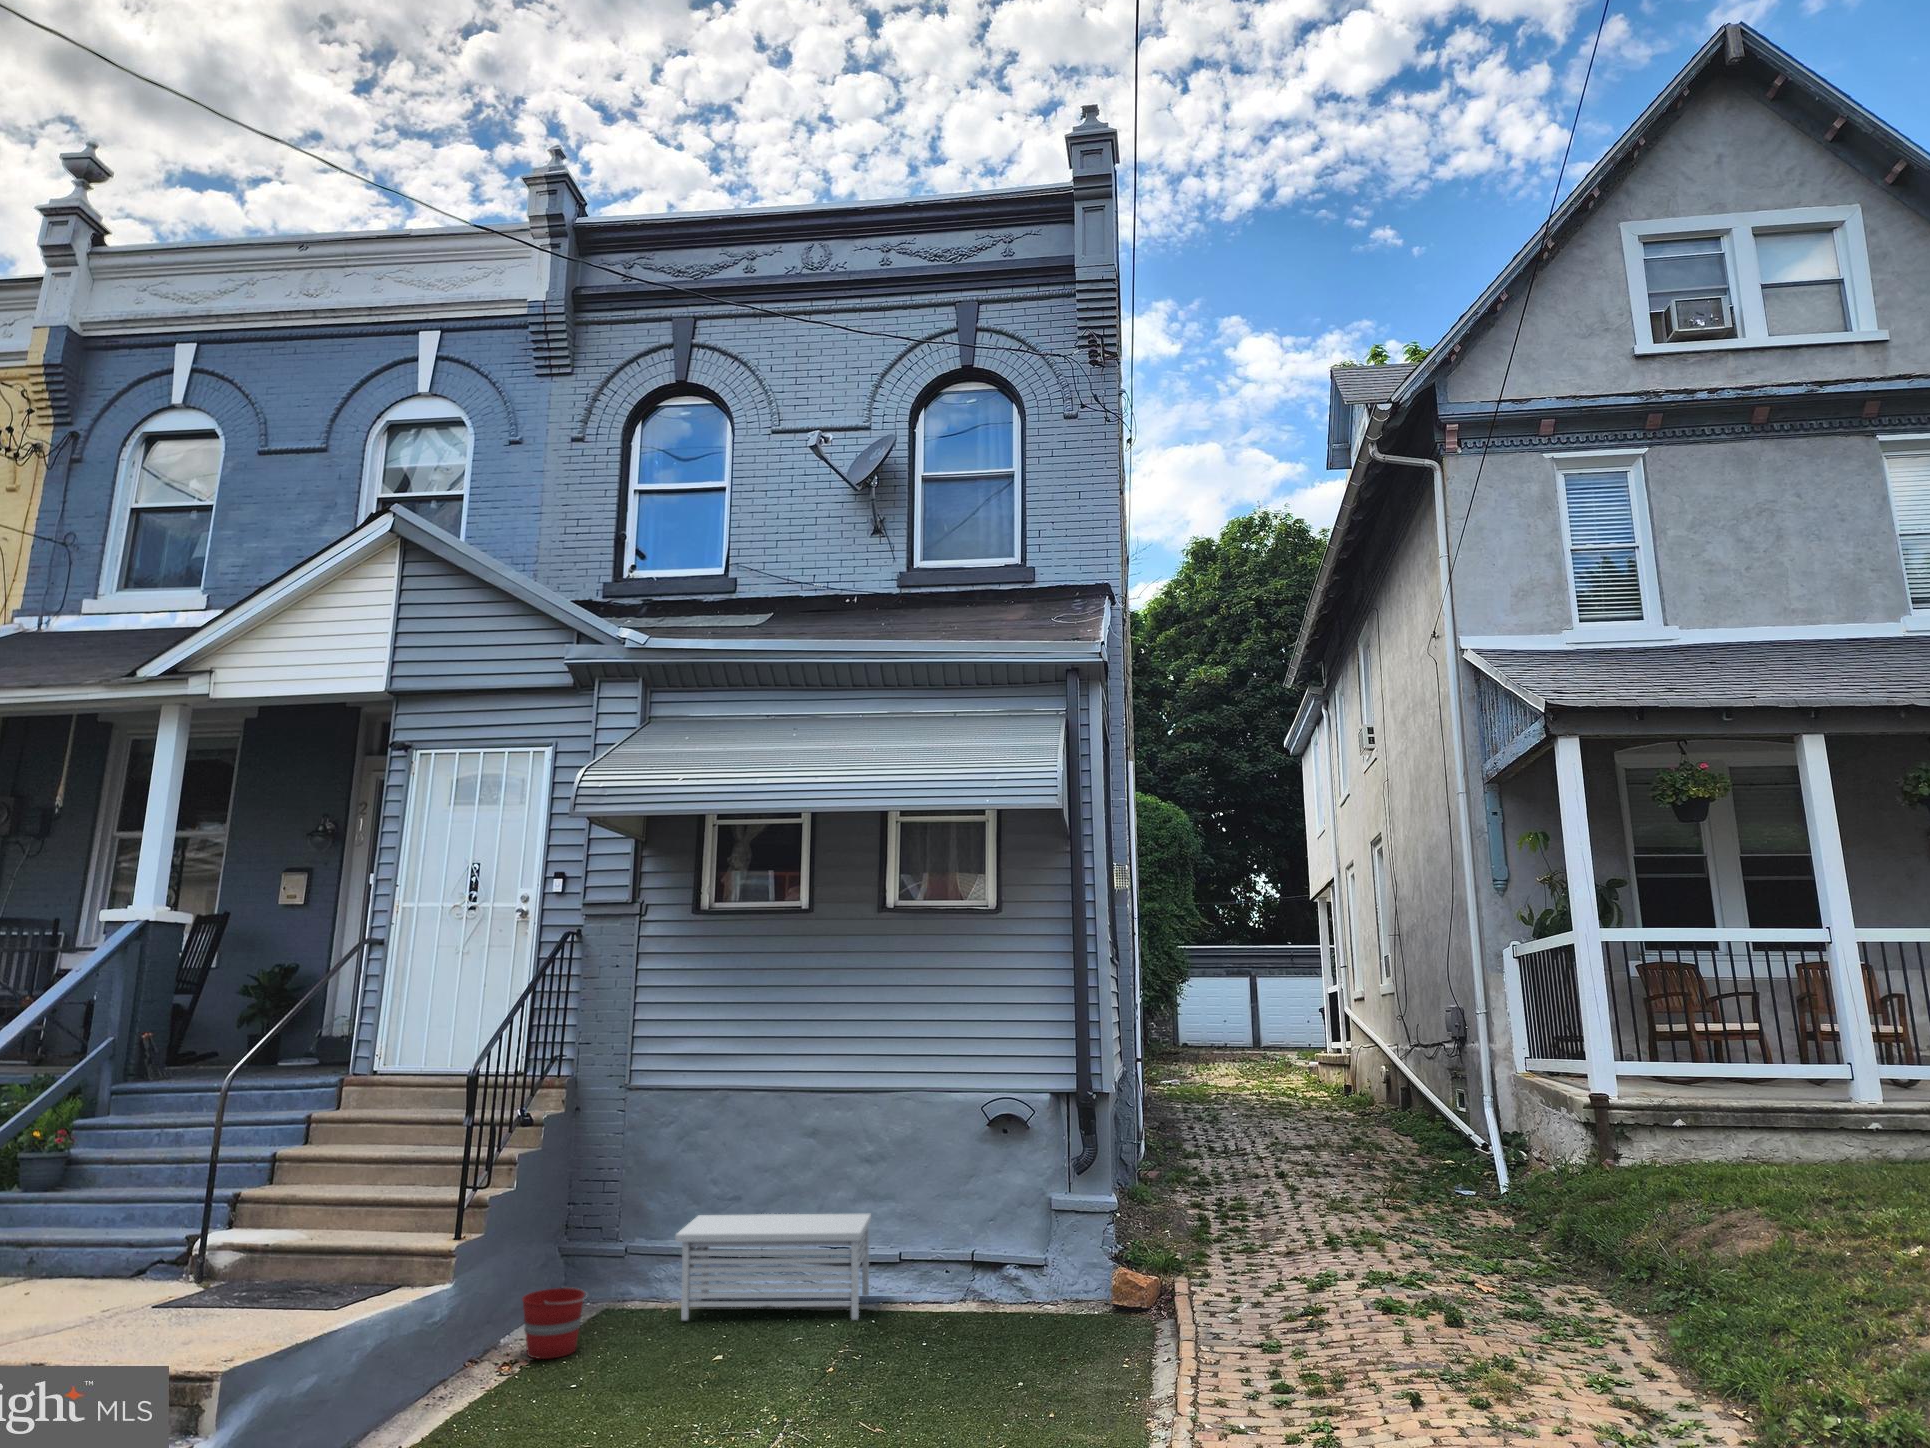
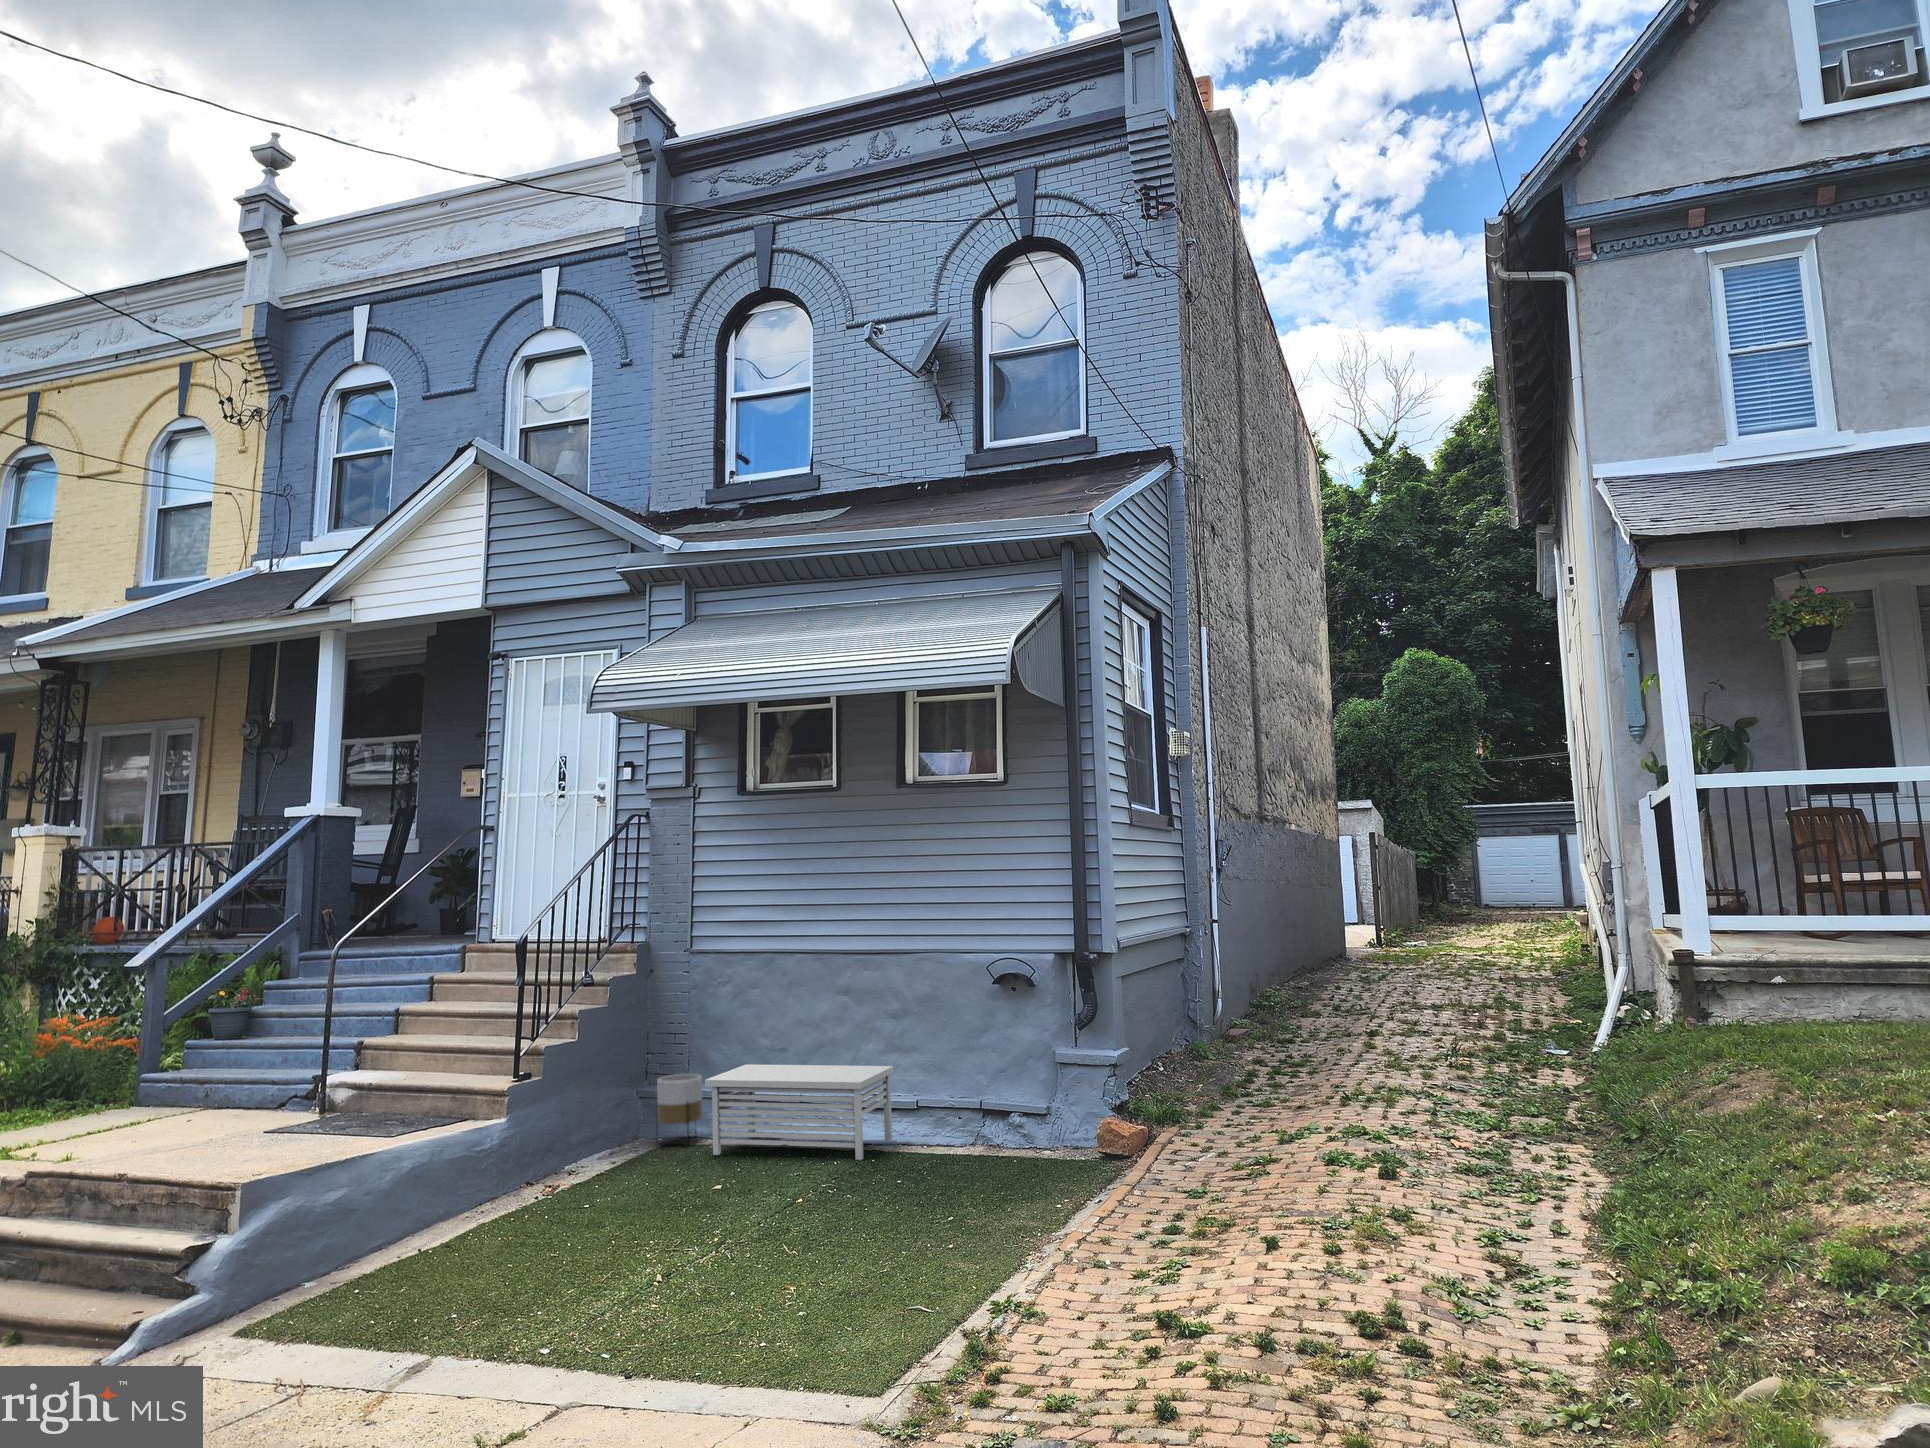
planter: none [596,1227,650,1311] -> present [656,1074,703,1125]
bucket: present [522,1287,585,1359] -> none [562,1121,620,1181]

